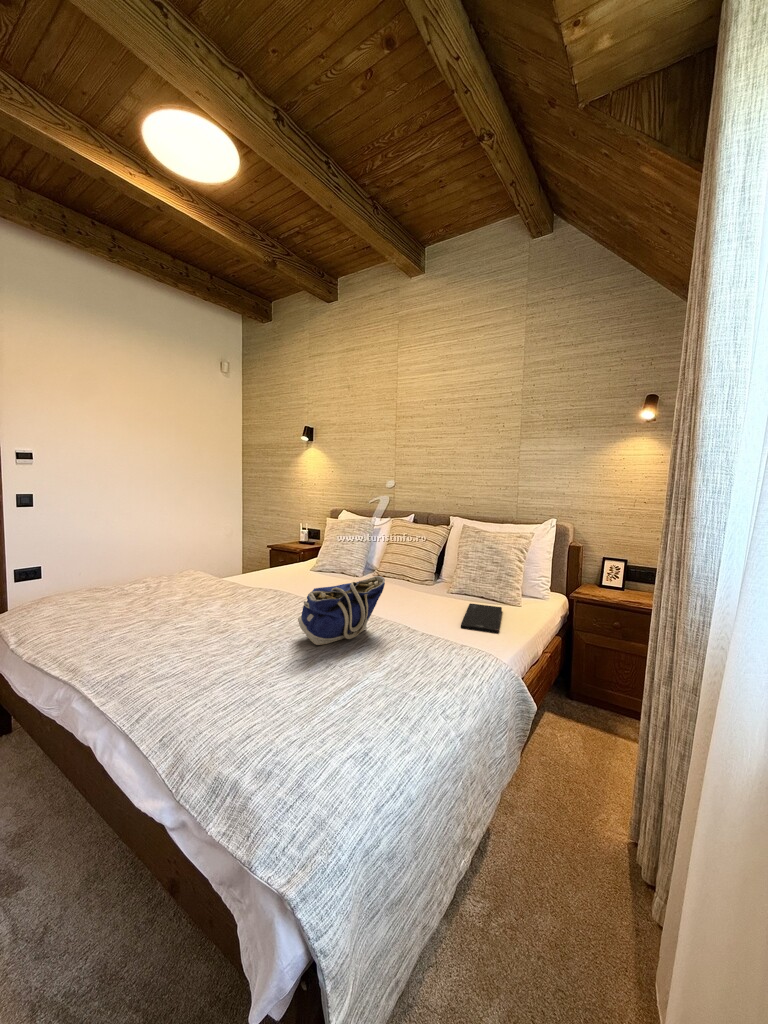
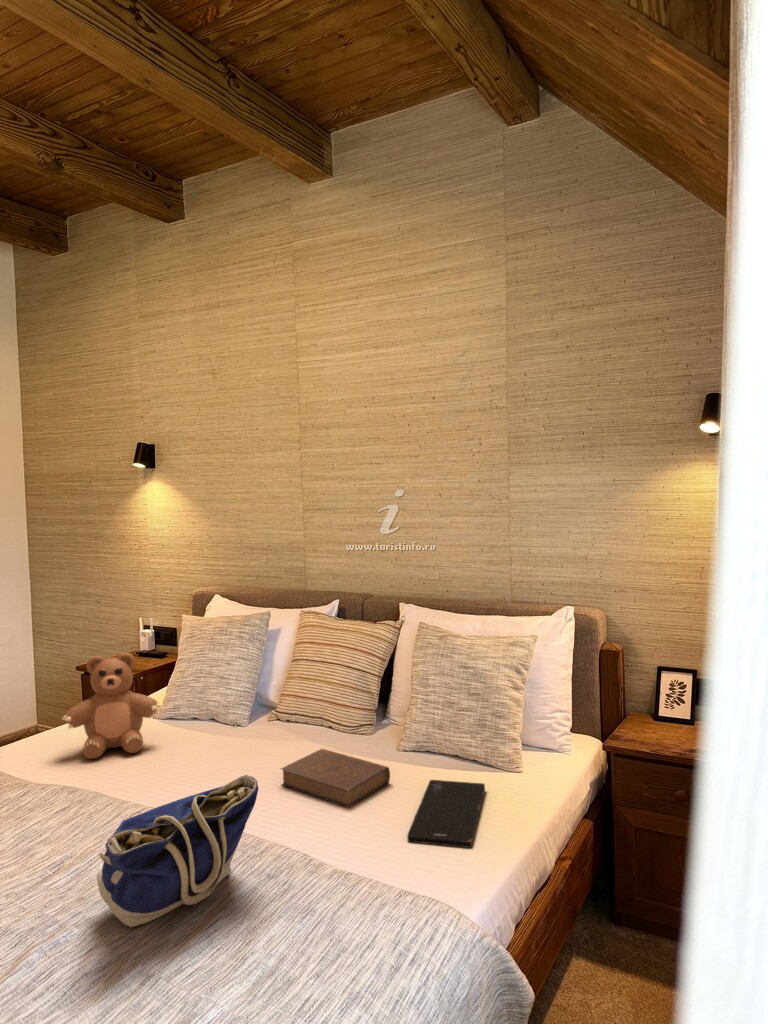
teddy bear: none [266,529,319,583] -> present [62,653,162,759]
book: none [385,585,447,612] -> present [281,749,390,807]

